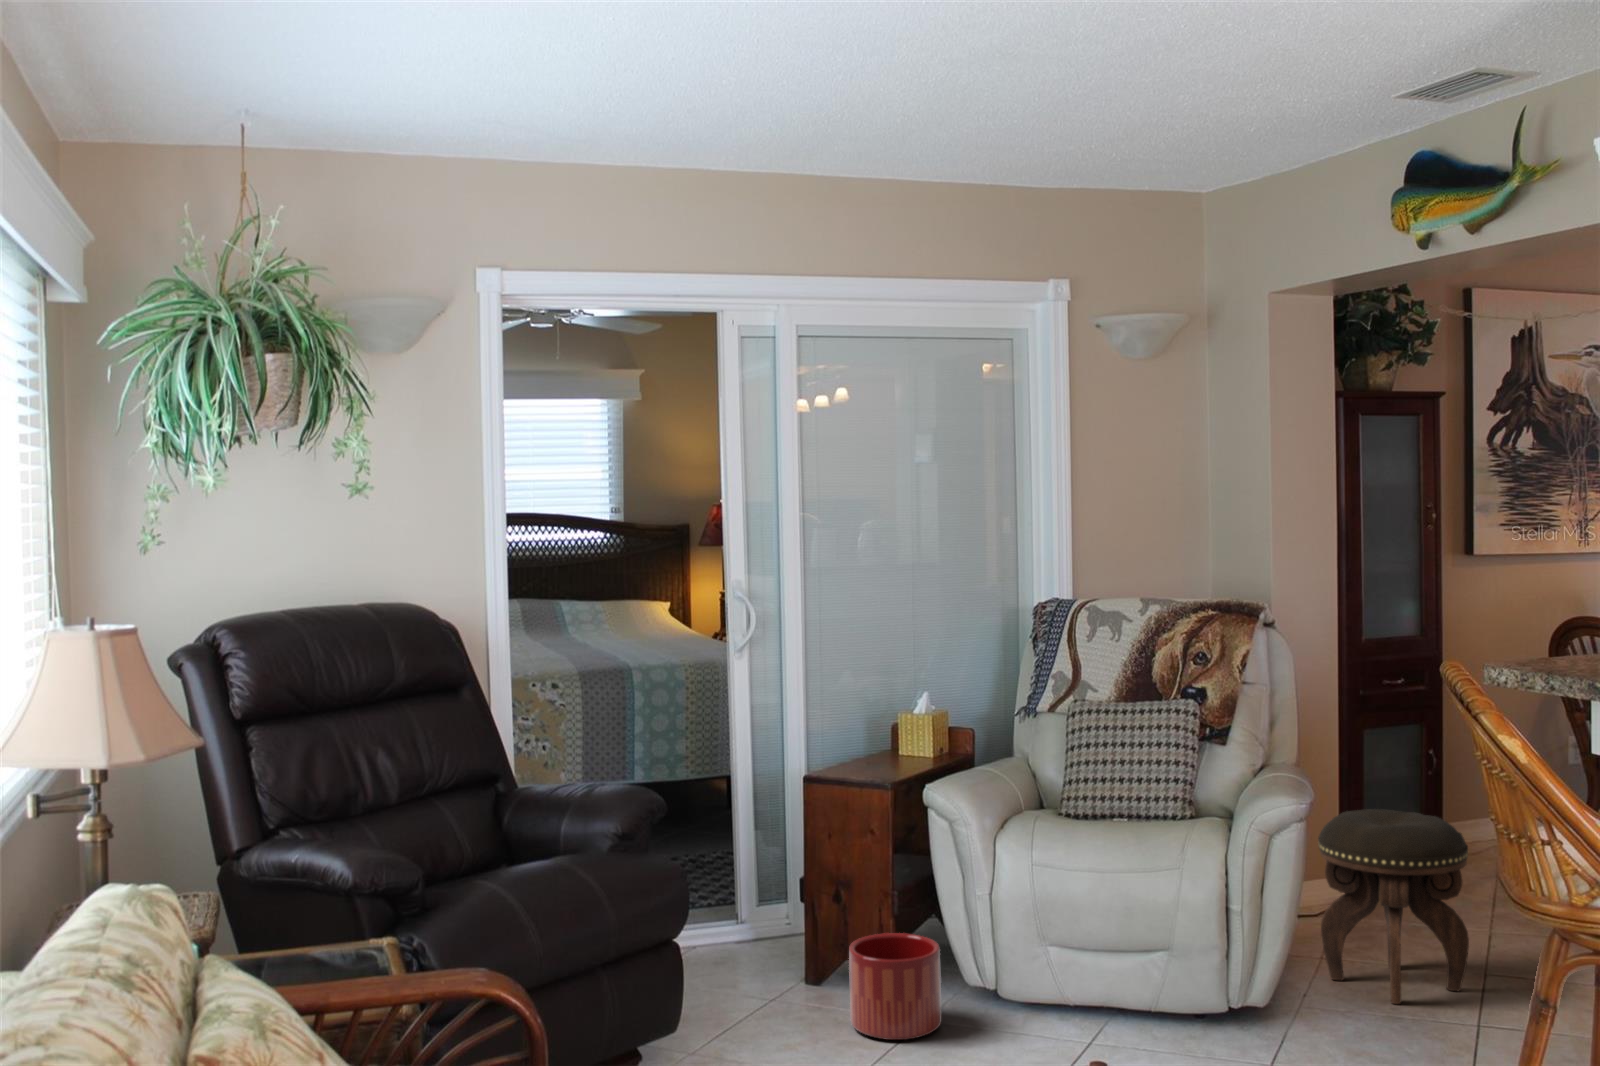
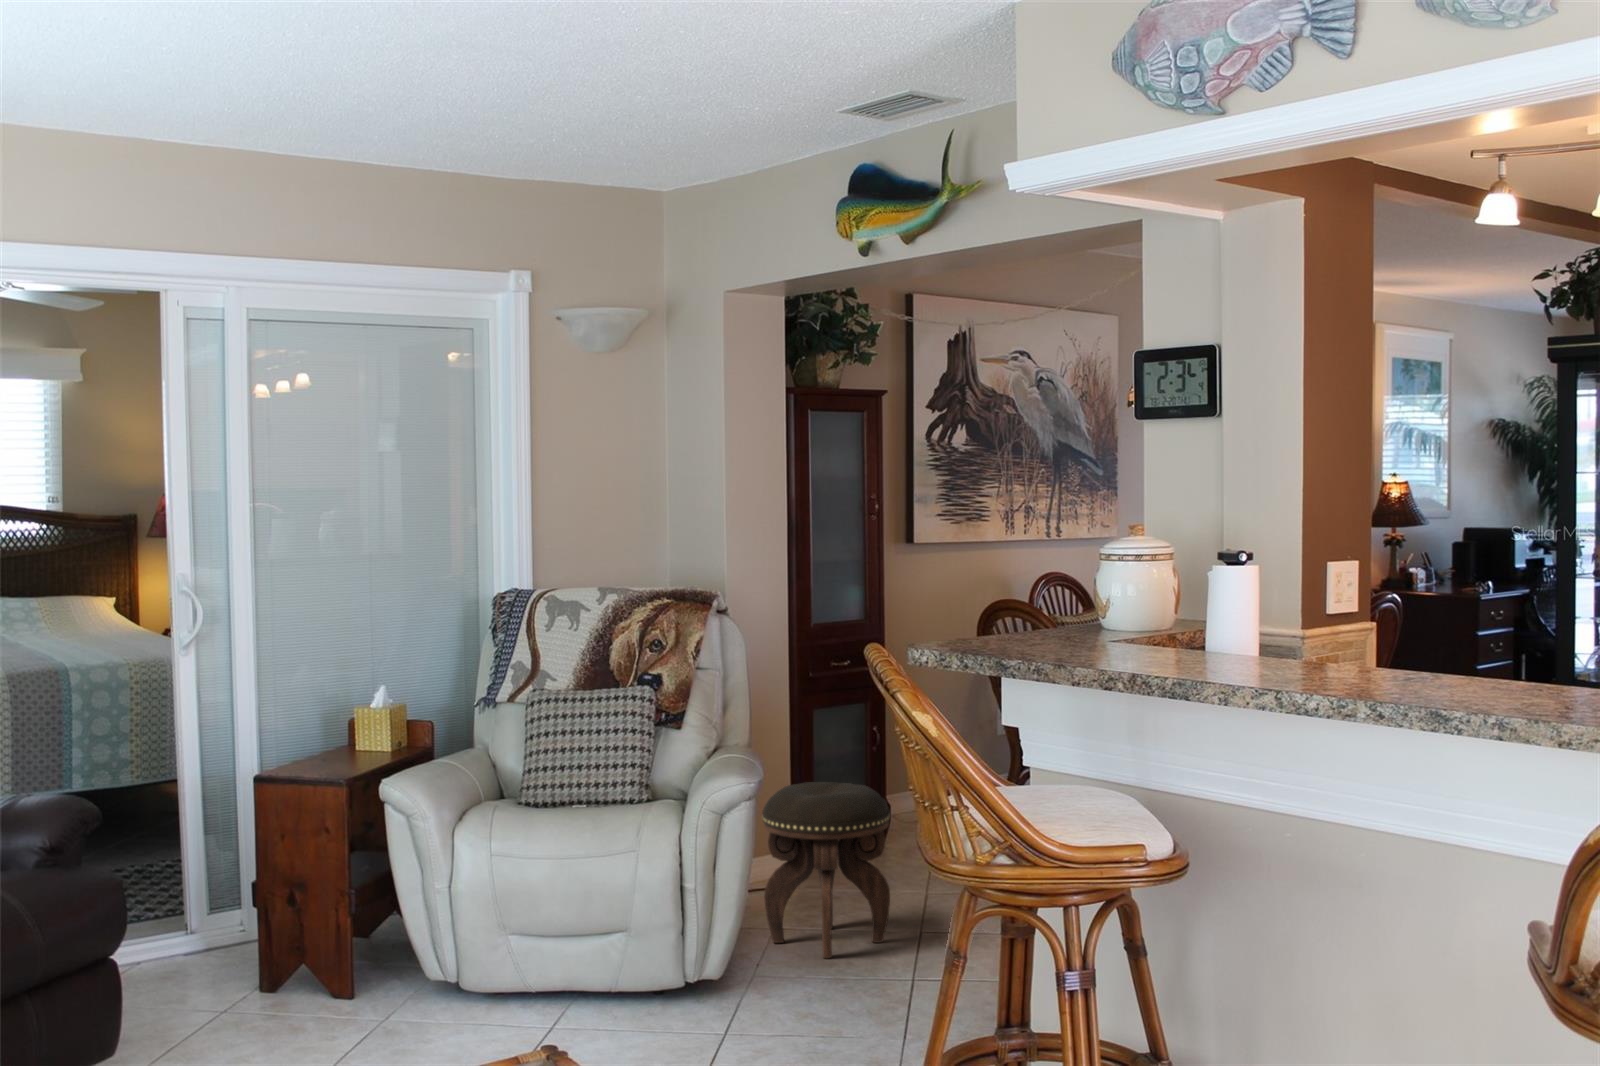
planter: present [849,933,941,1040] -> none [300,933,398,1039]

